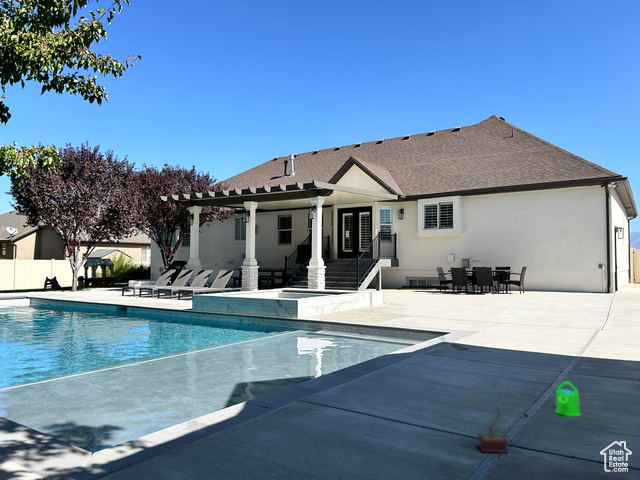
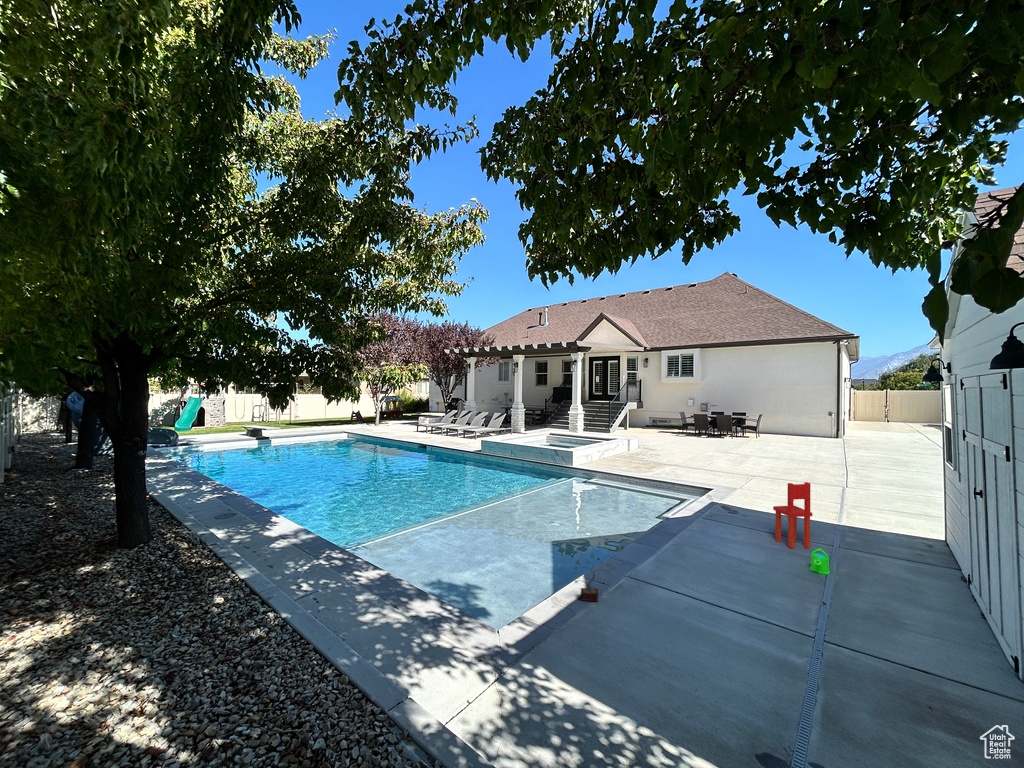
chair: none [513,299,562,390] -> present [773,482,812,548]
potted plant: present [470,380,519,453] -> present [574,553,615,601]

